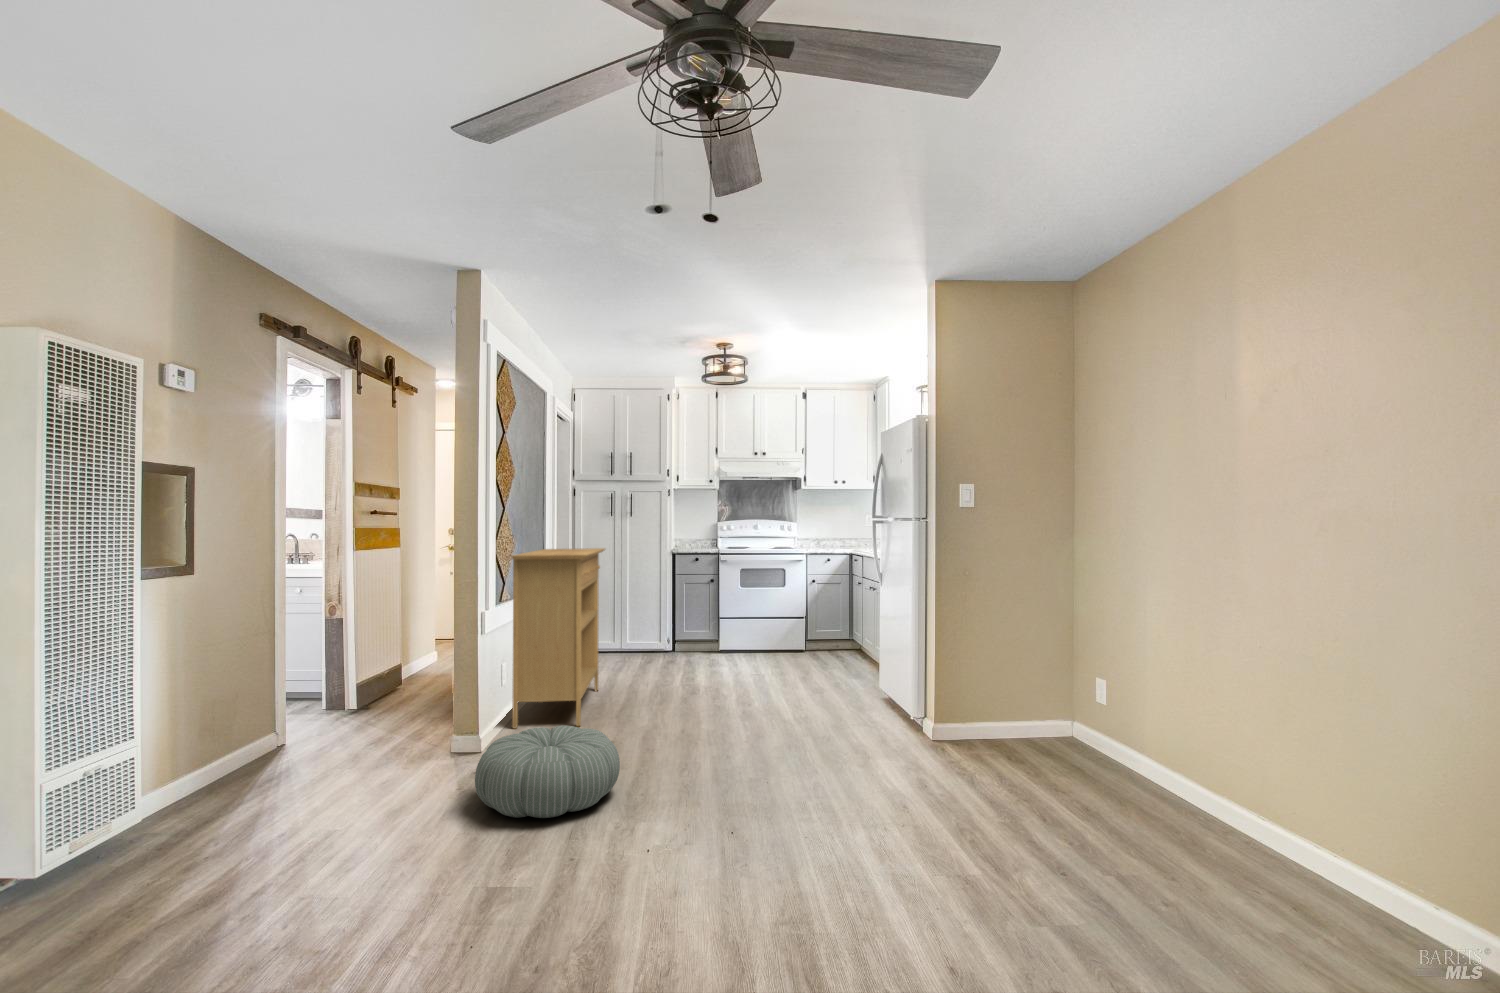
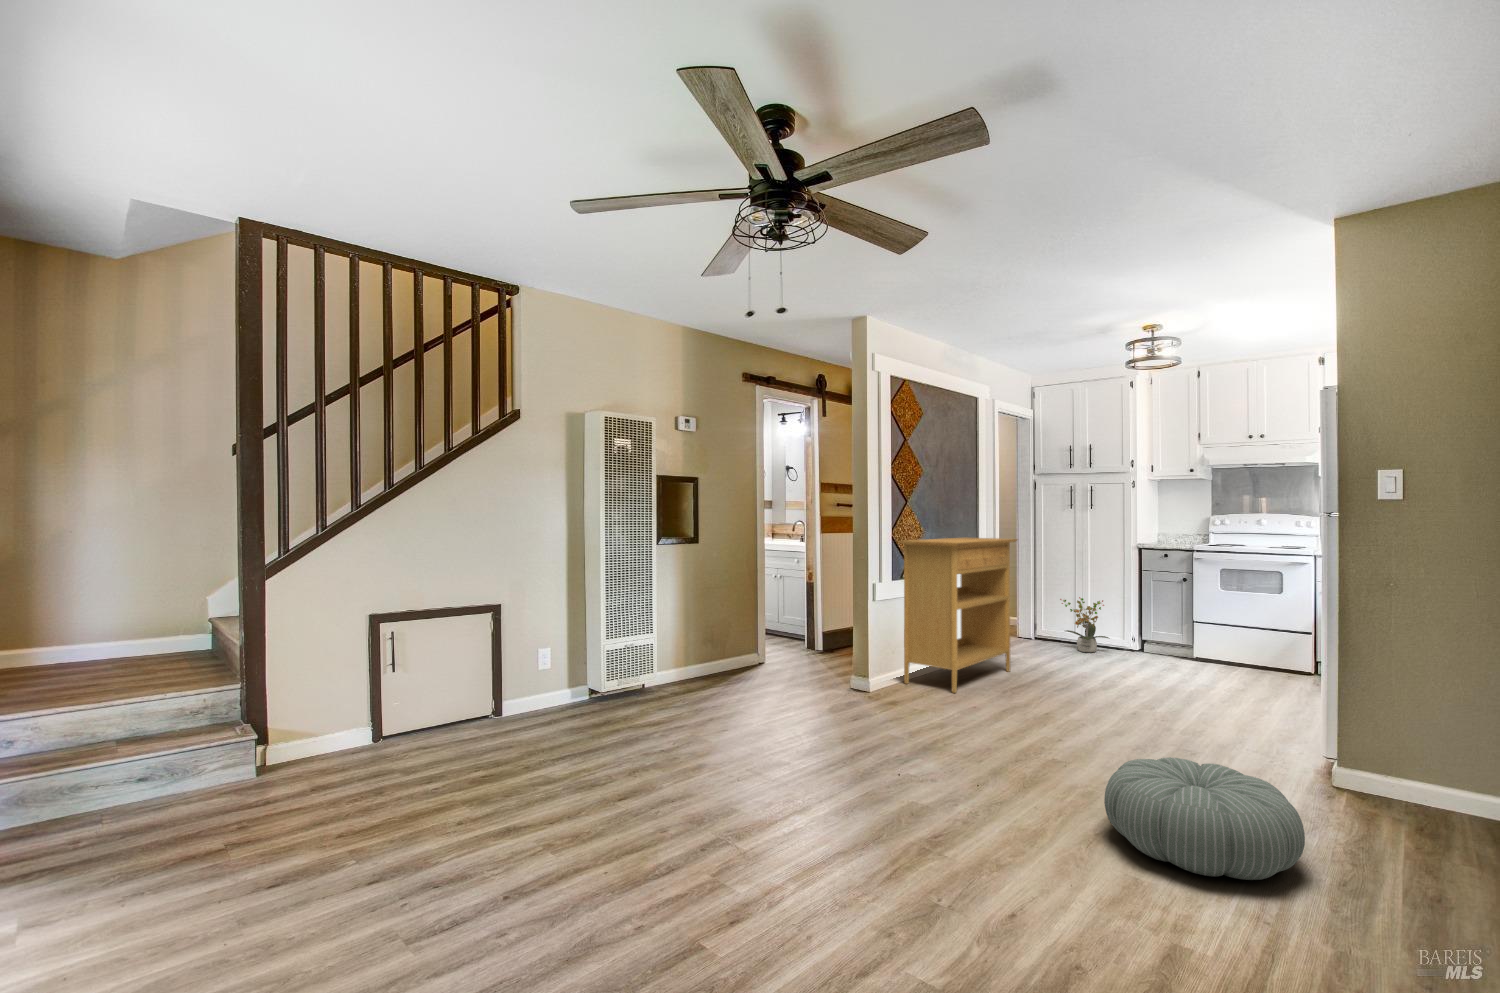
potted plant: none [609,604,655,658] -> present [1060,597,1108,652]
pouf: present [475,726,620,818] -> present [1104,757,1305,880]

